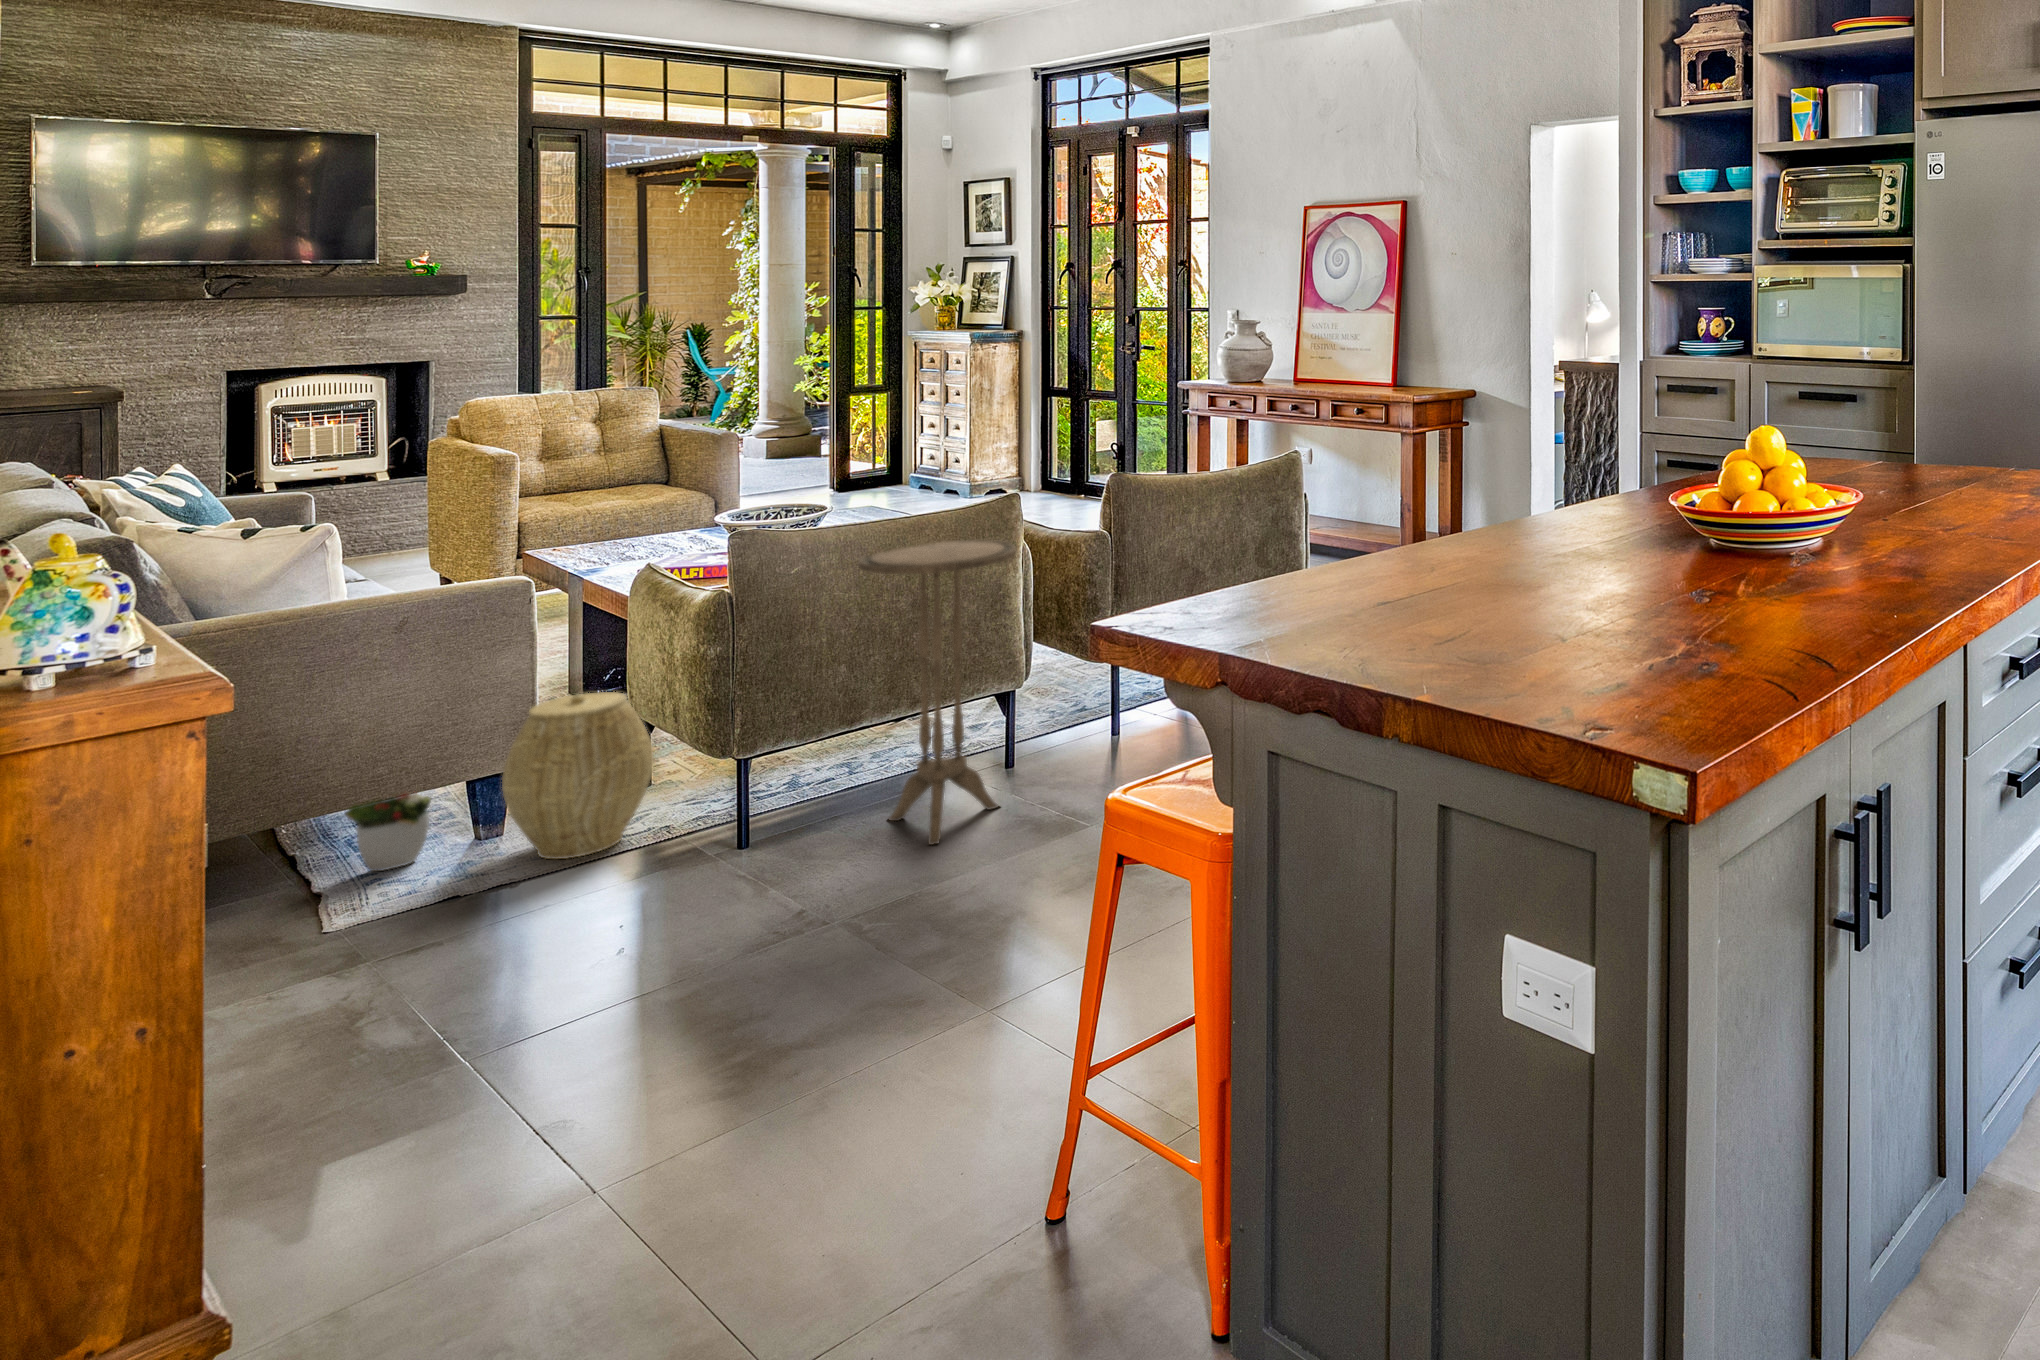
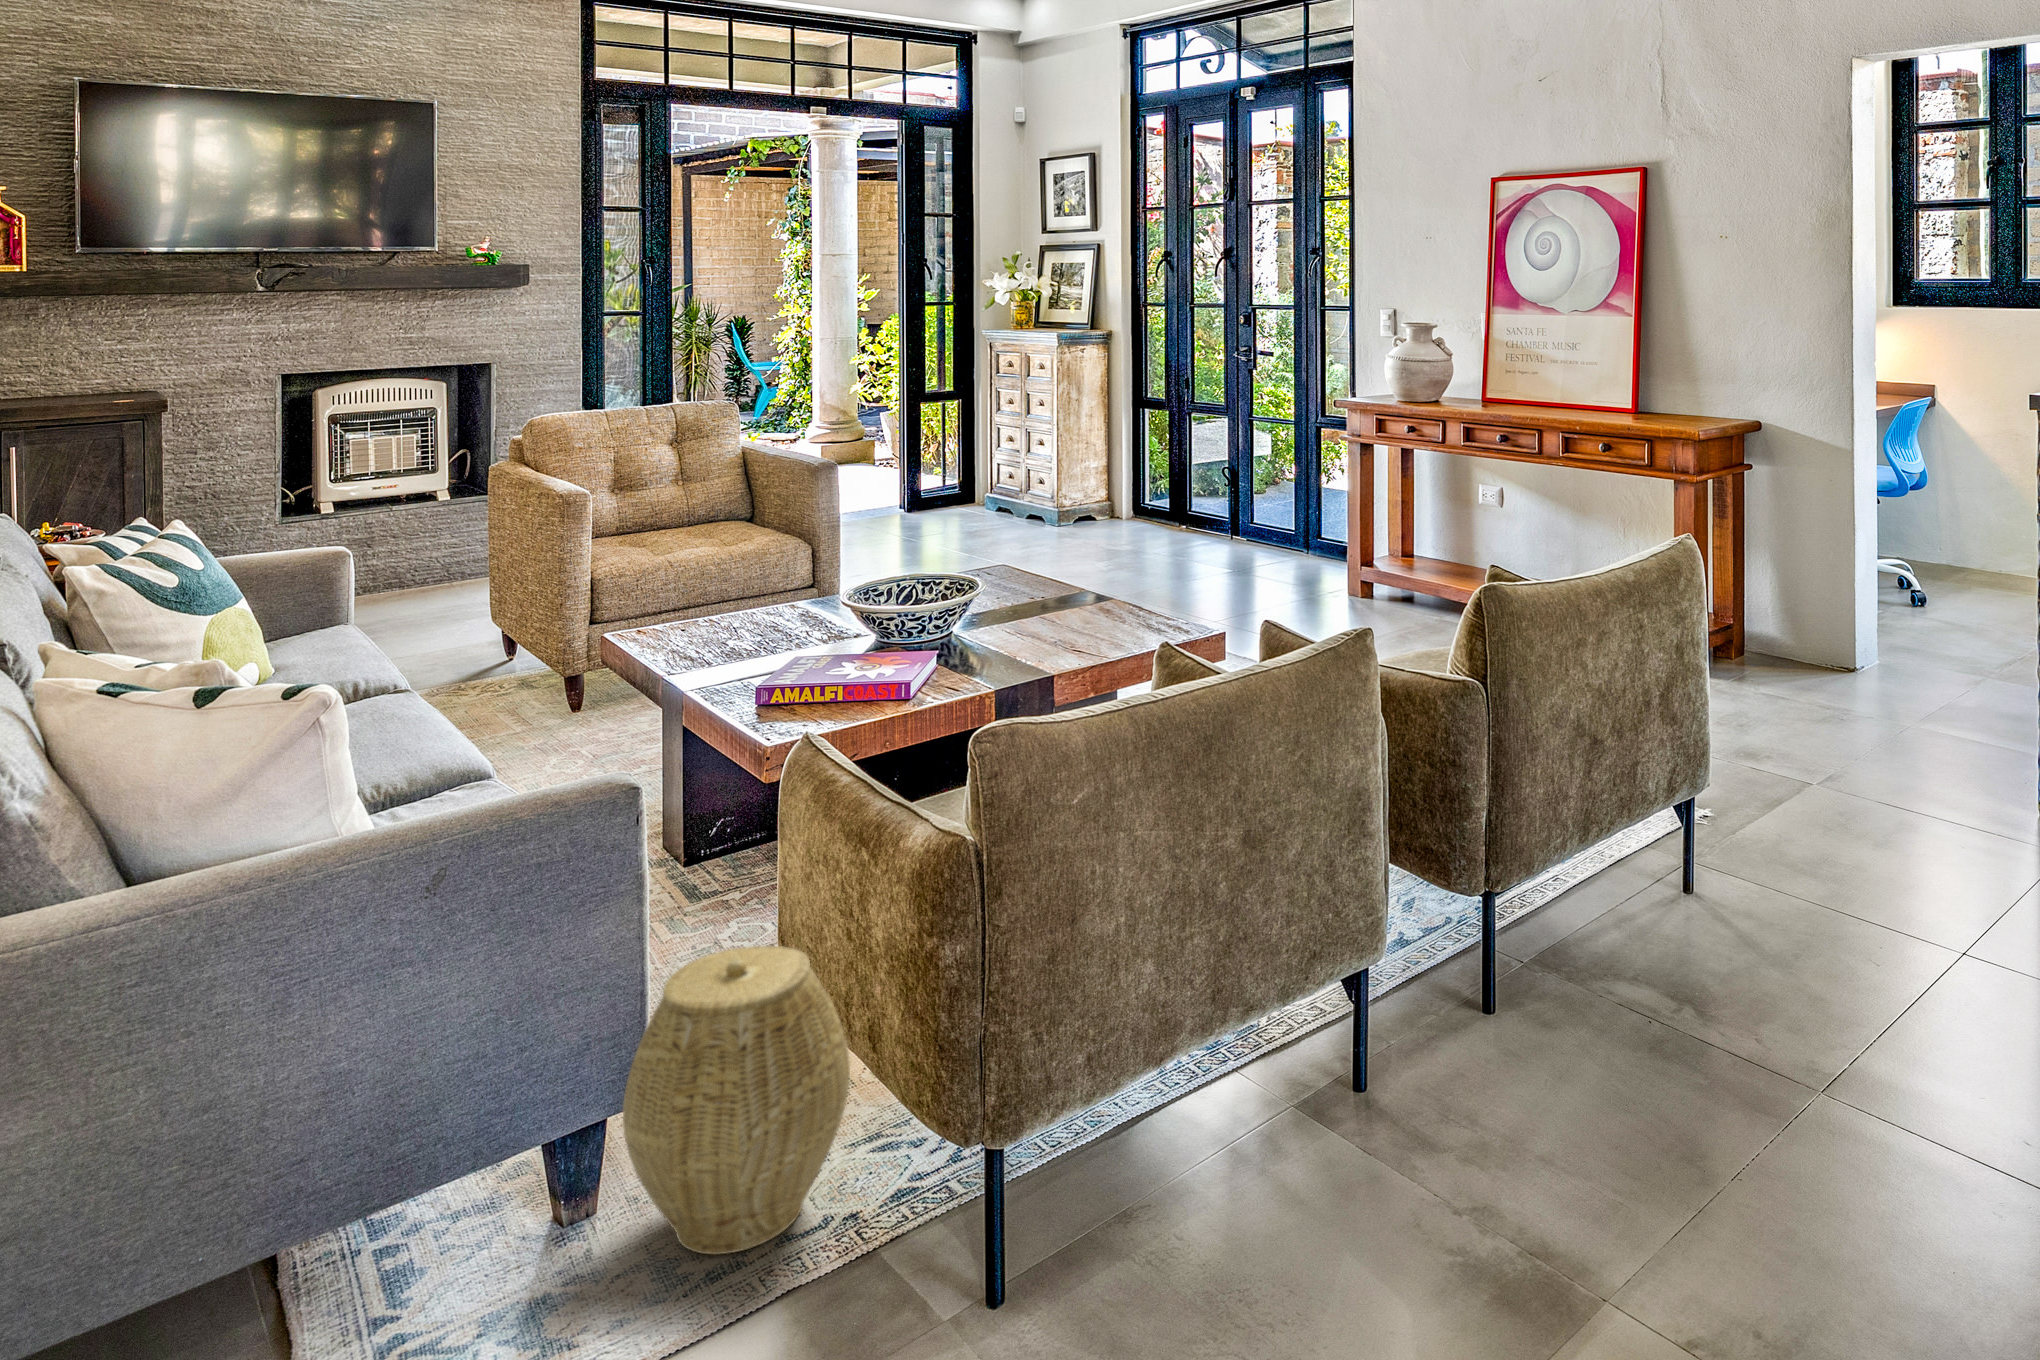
side table: present [858,540,1016,845] -> none [1187,700,1438,1277]
decorative plant: present [345,791,431,871] -> none [381,1061,515,1260]

